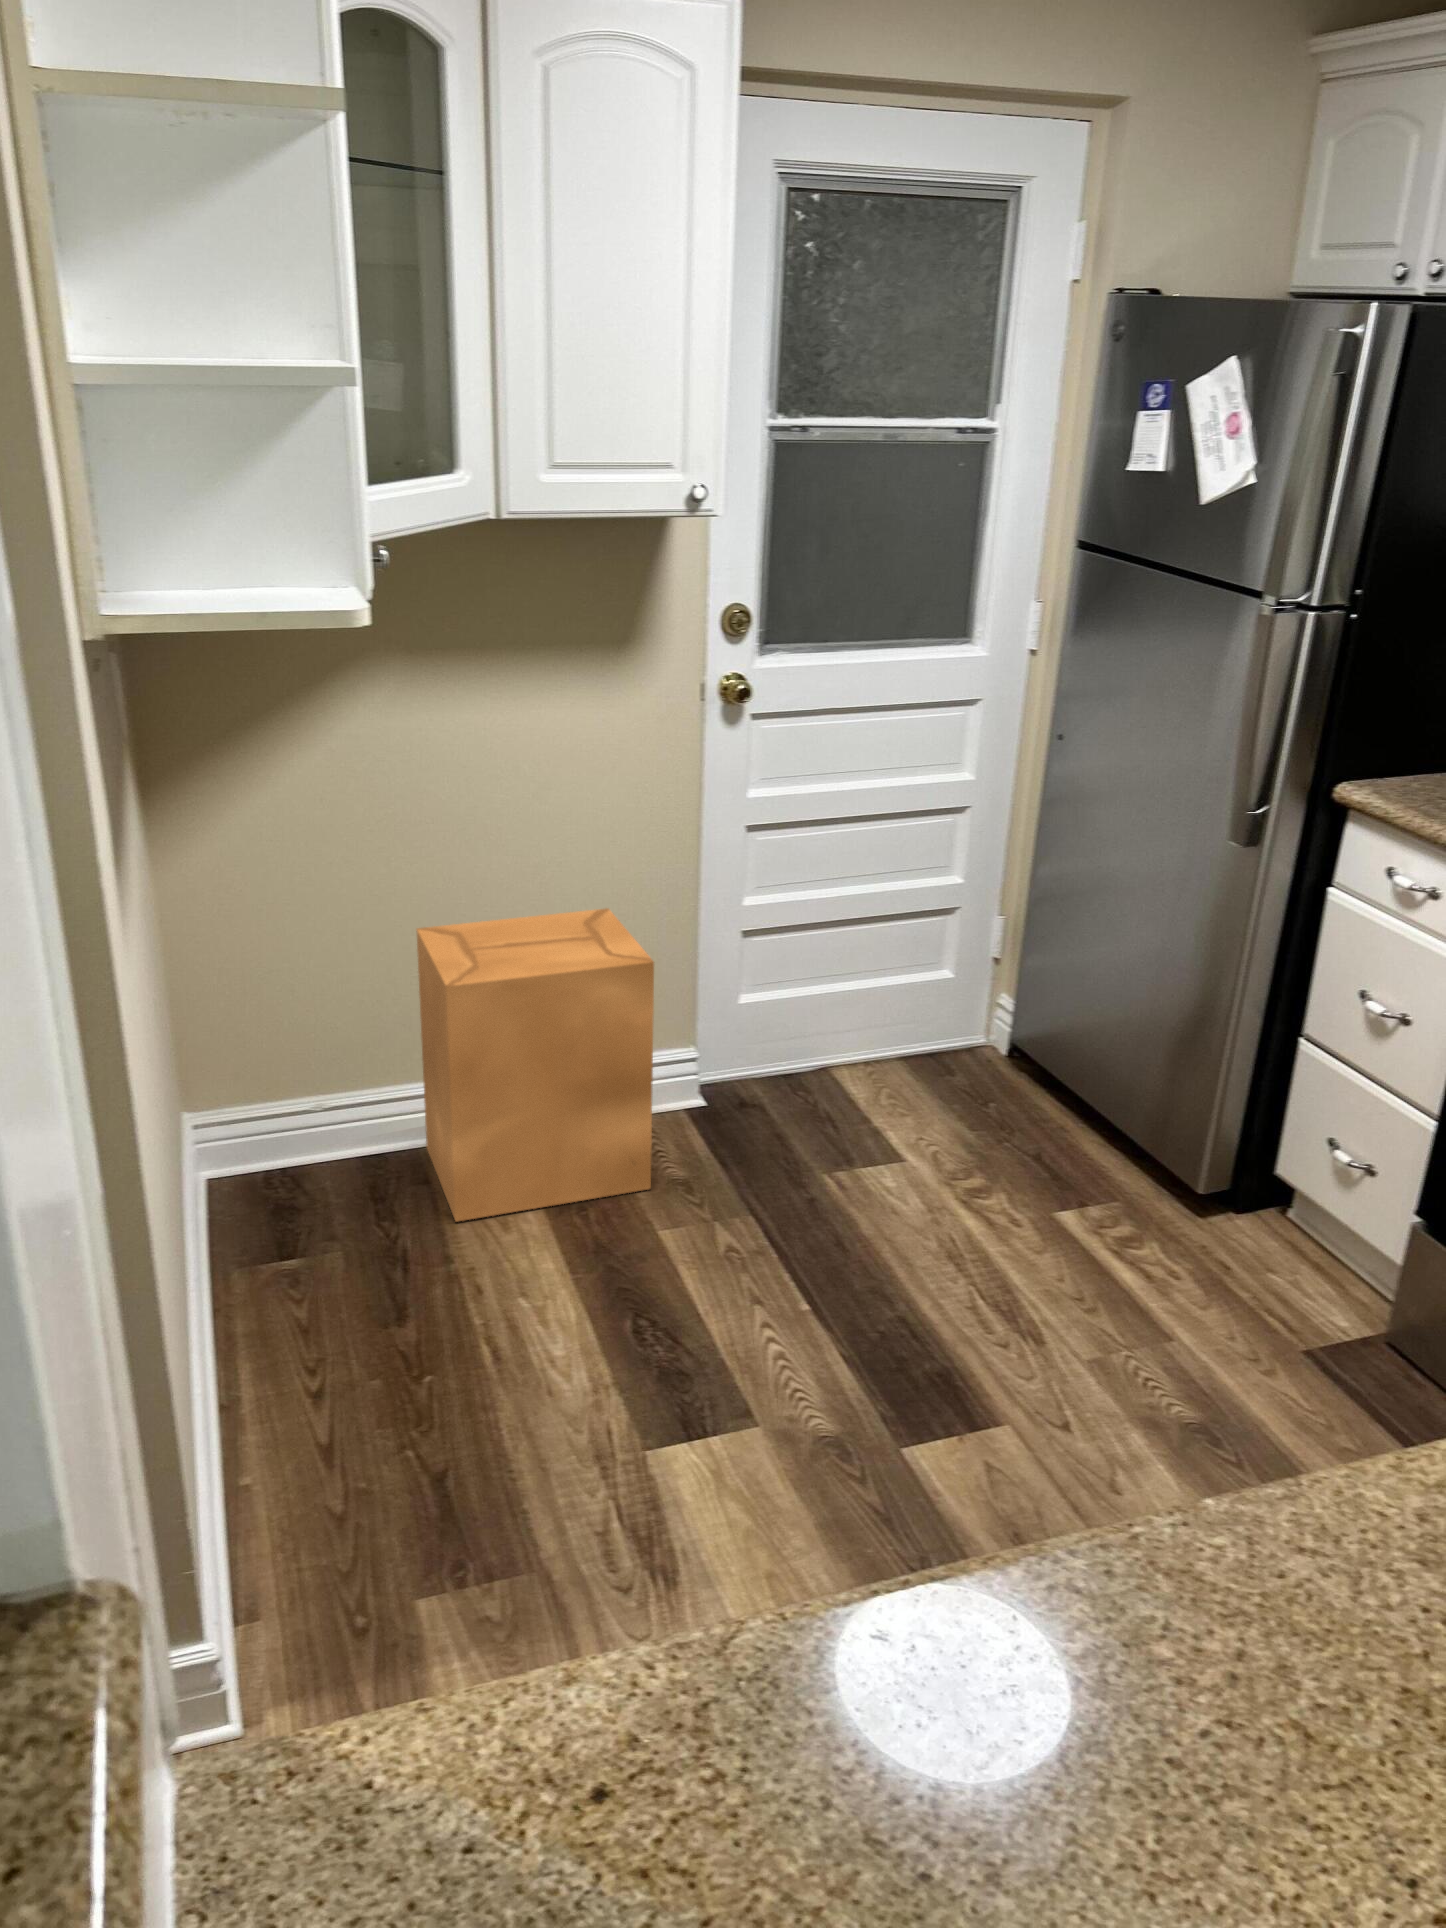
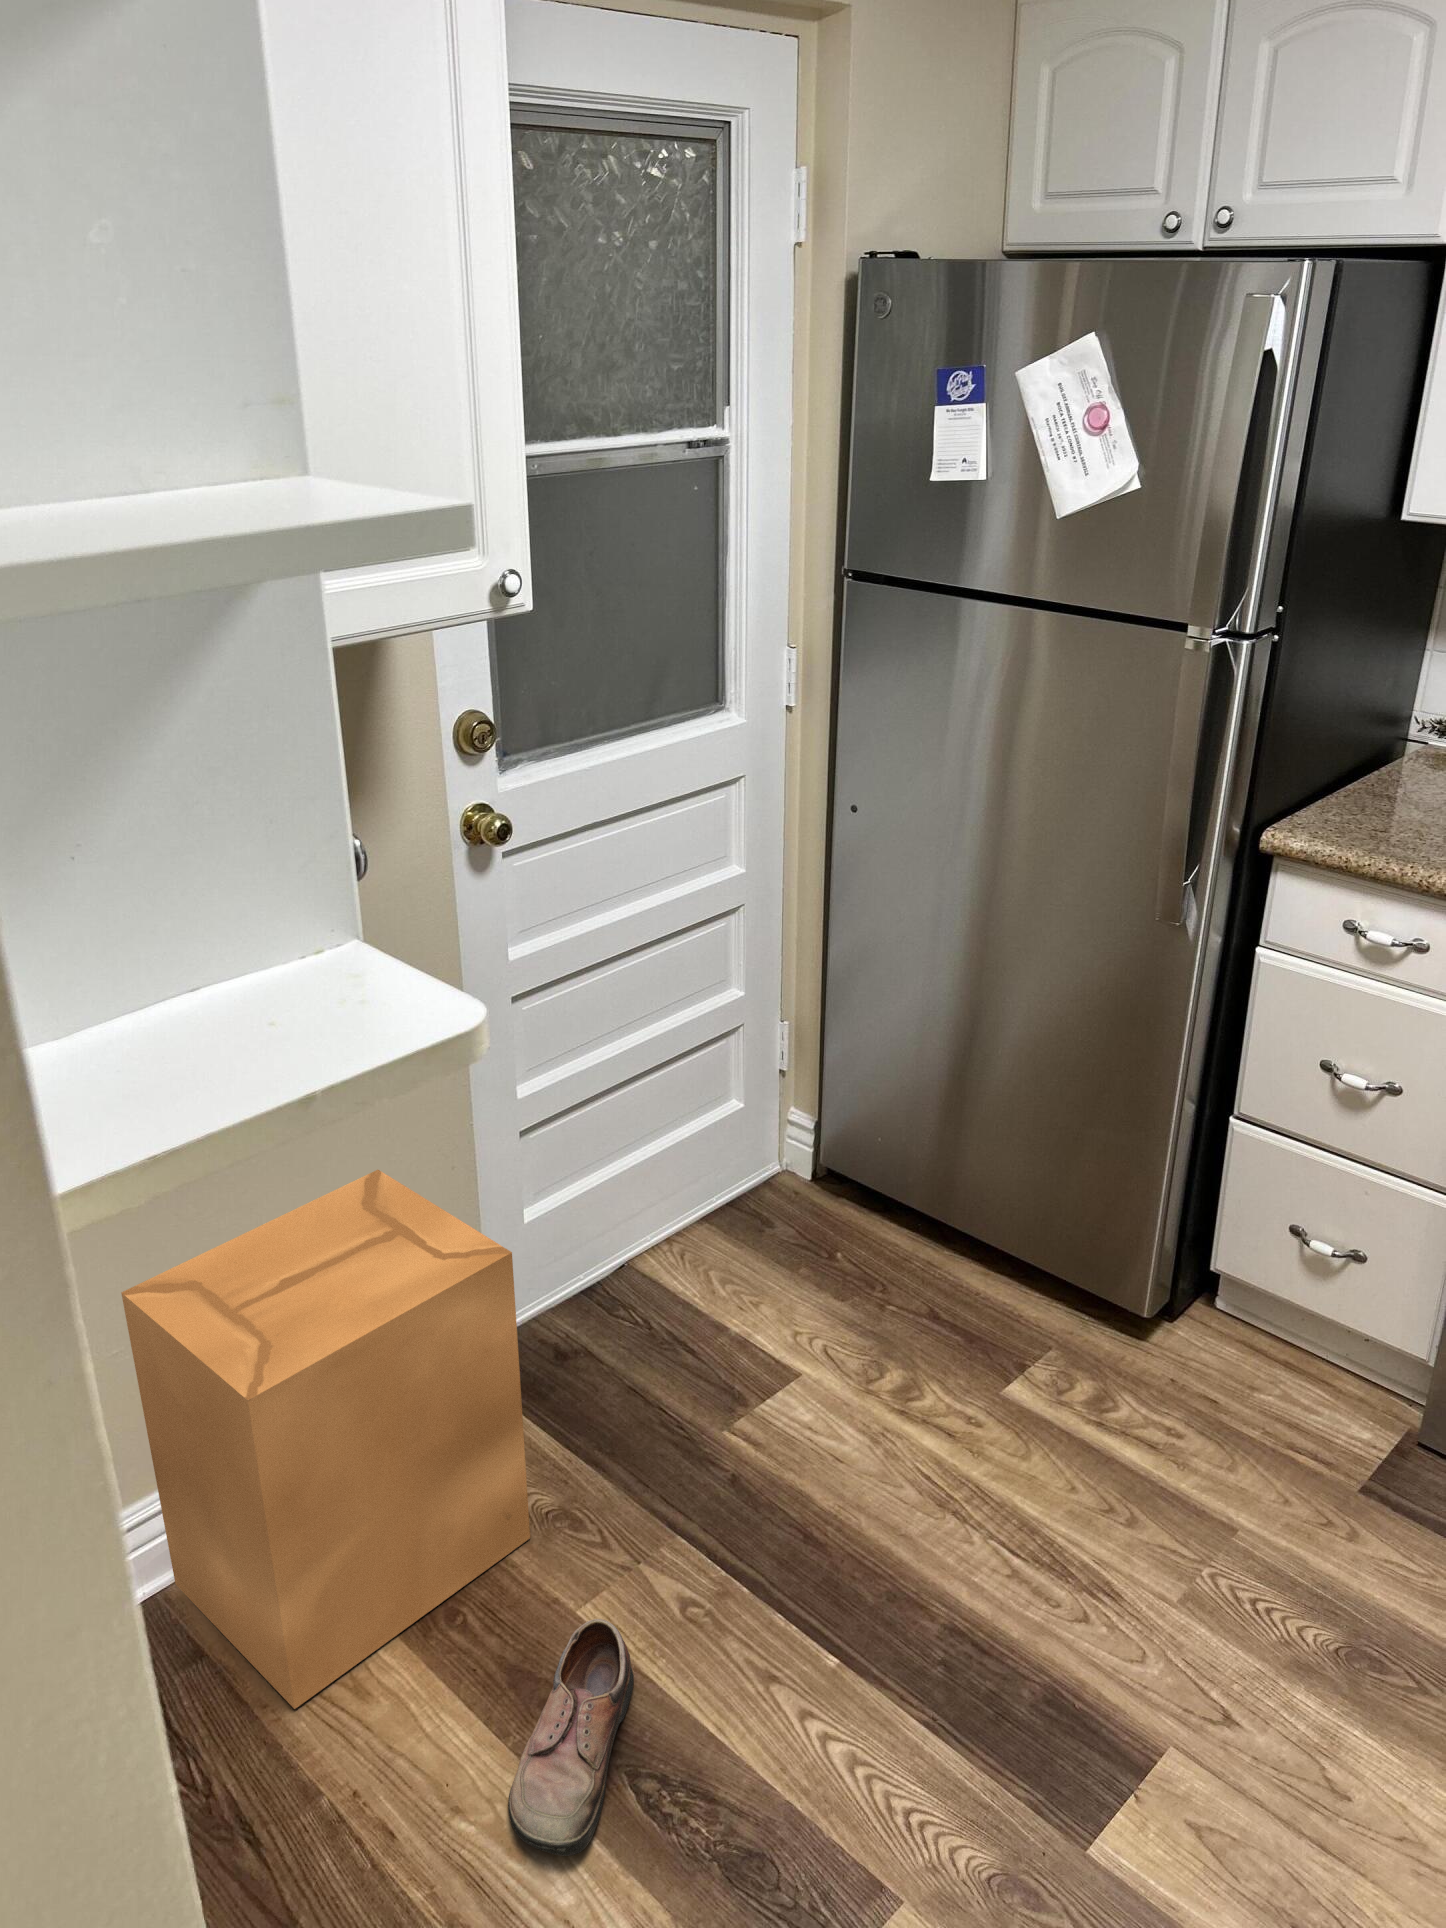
shoe: none [540,1220,665,1332] -> present [508,1619,634,1856]

